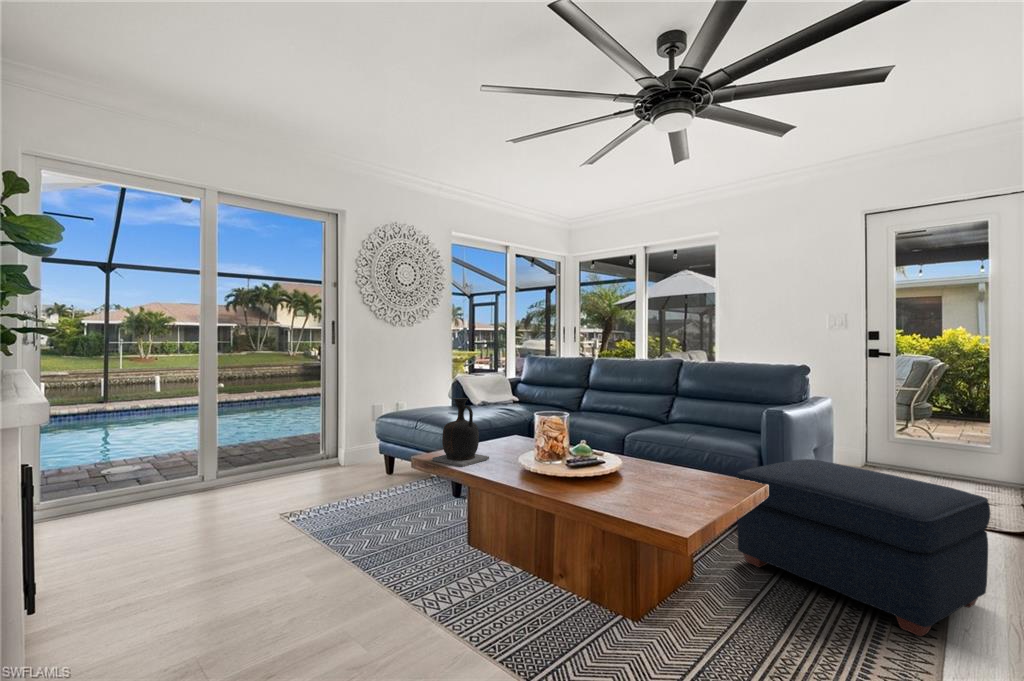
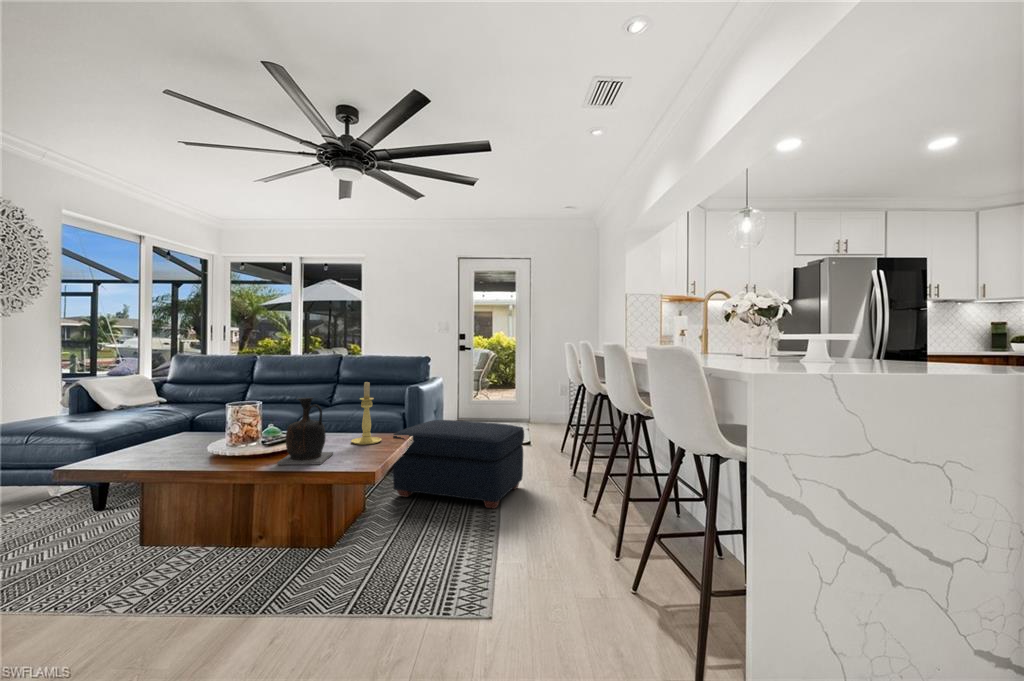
candle holder: none [674,397,716,485] -> present [351,382,382,445]
vase: present [432,398,489,467] -> present [277,398,333,465]

